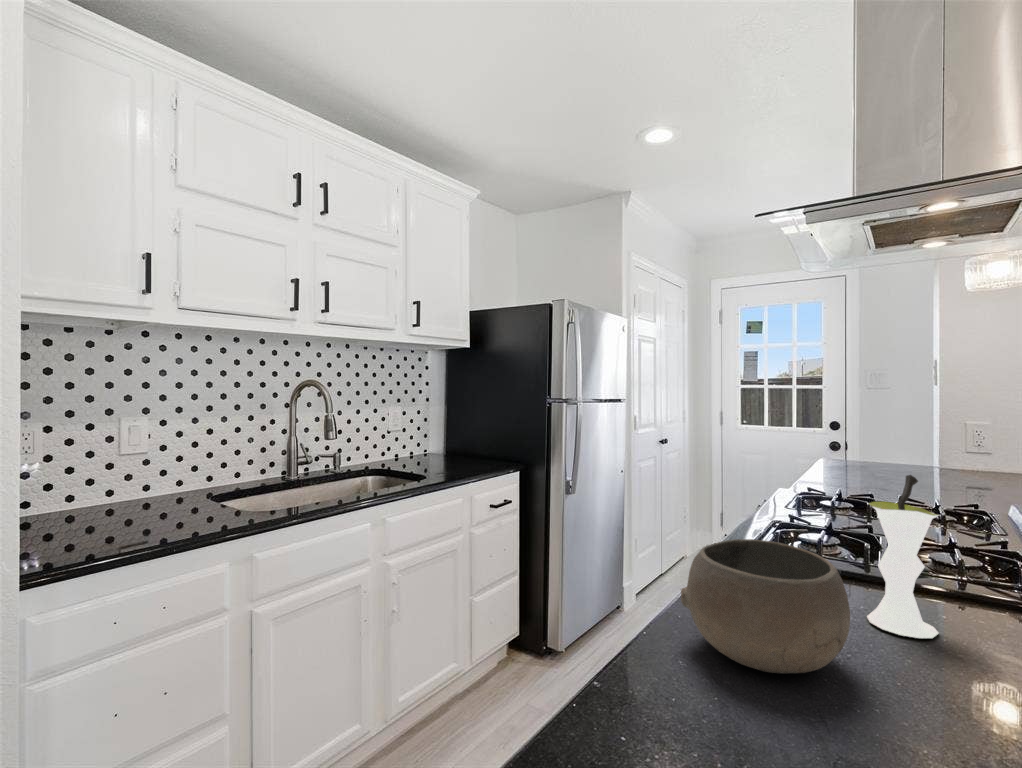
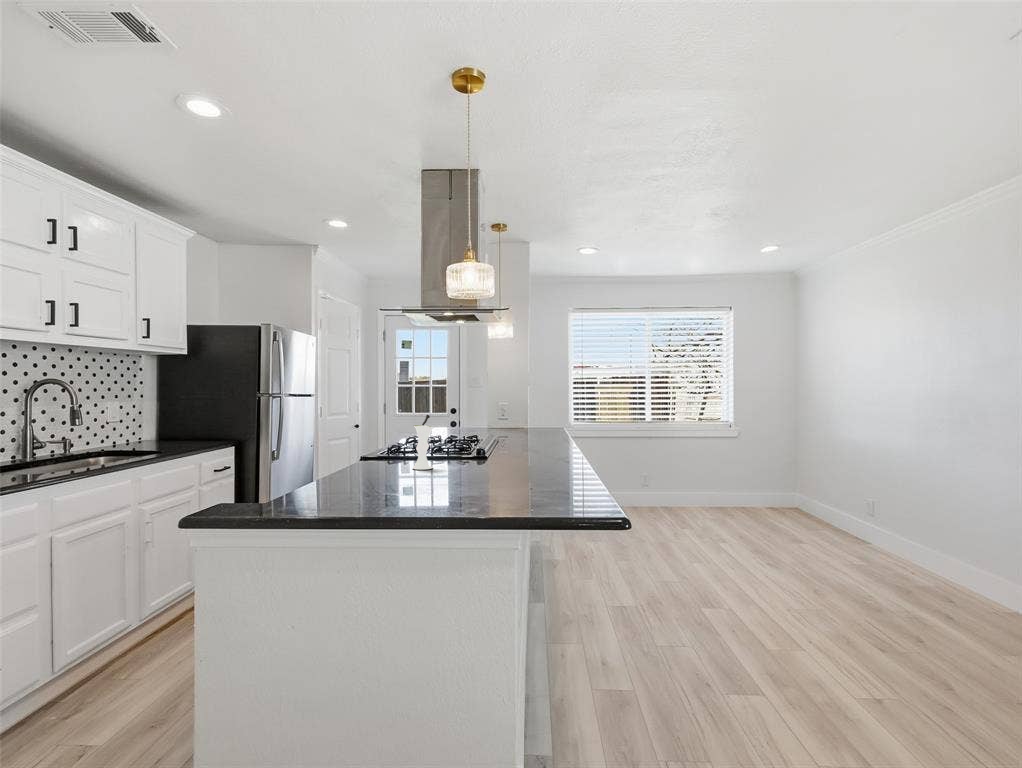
bowl: present [681,539,850,673] -> none [341,440,397,478]

